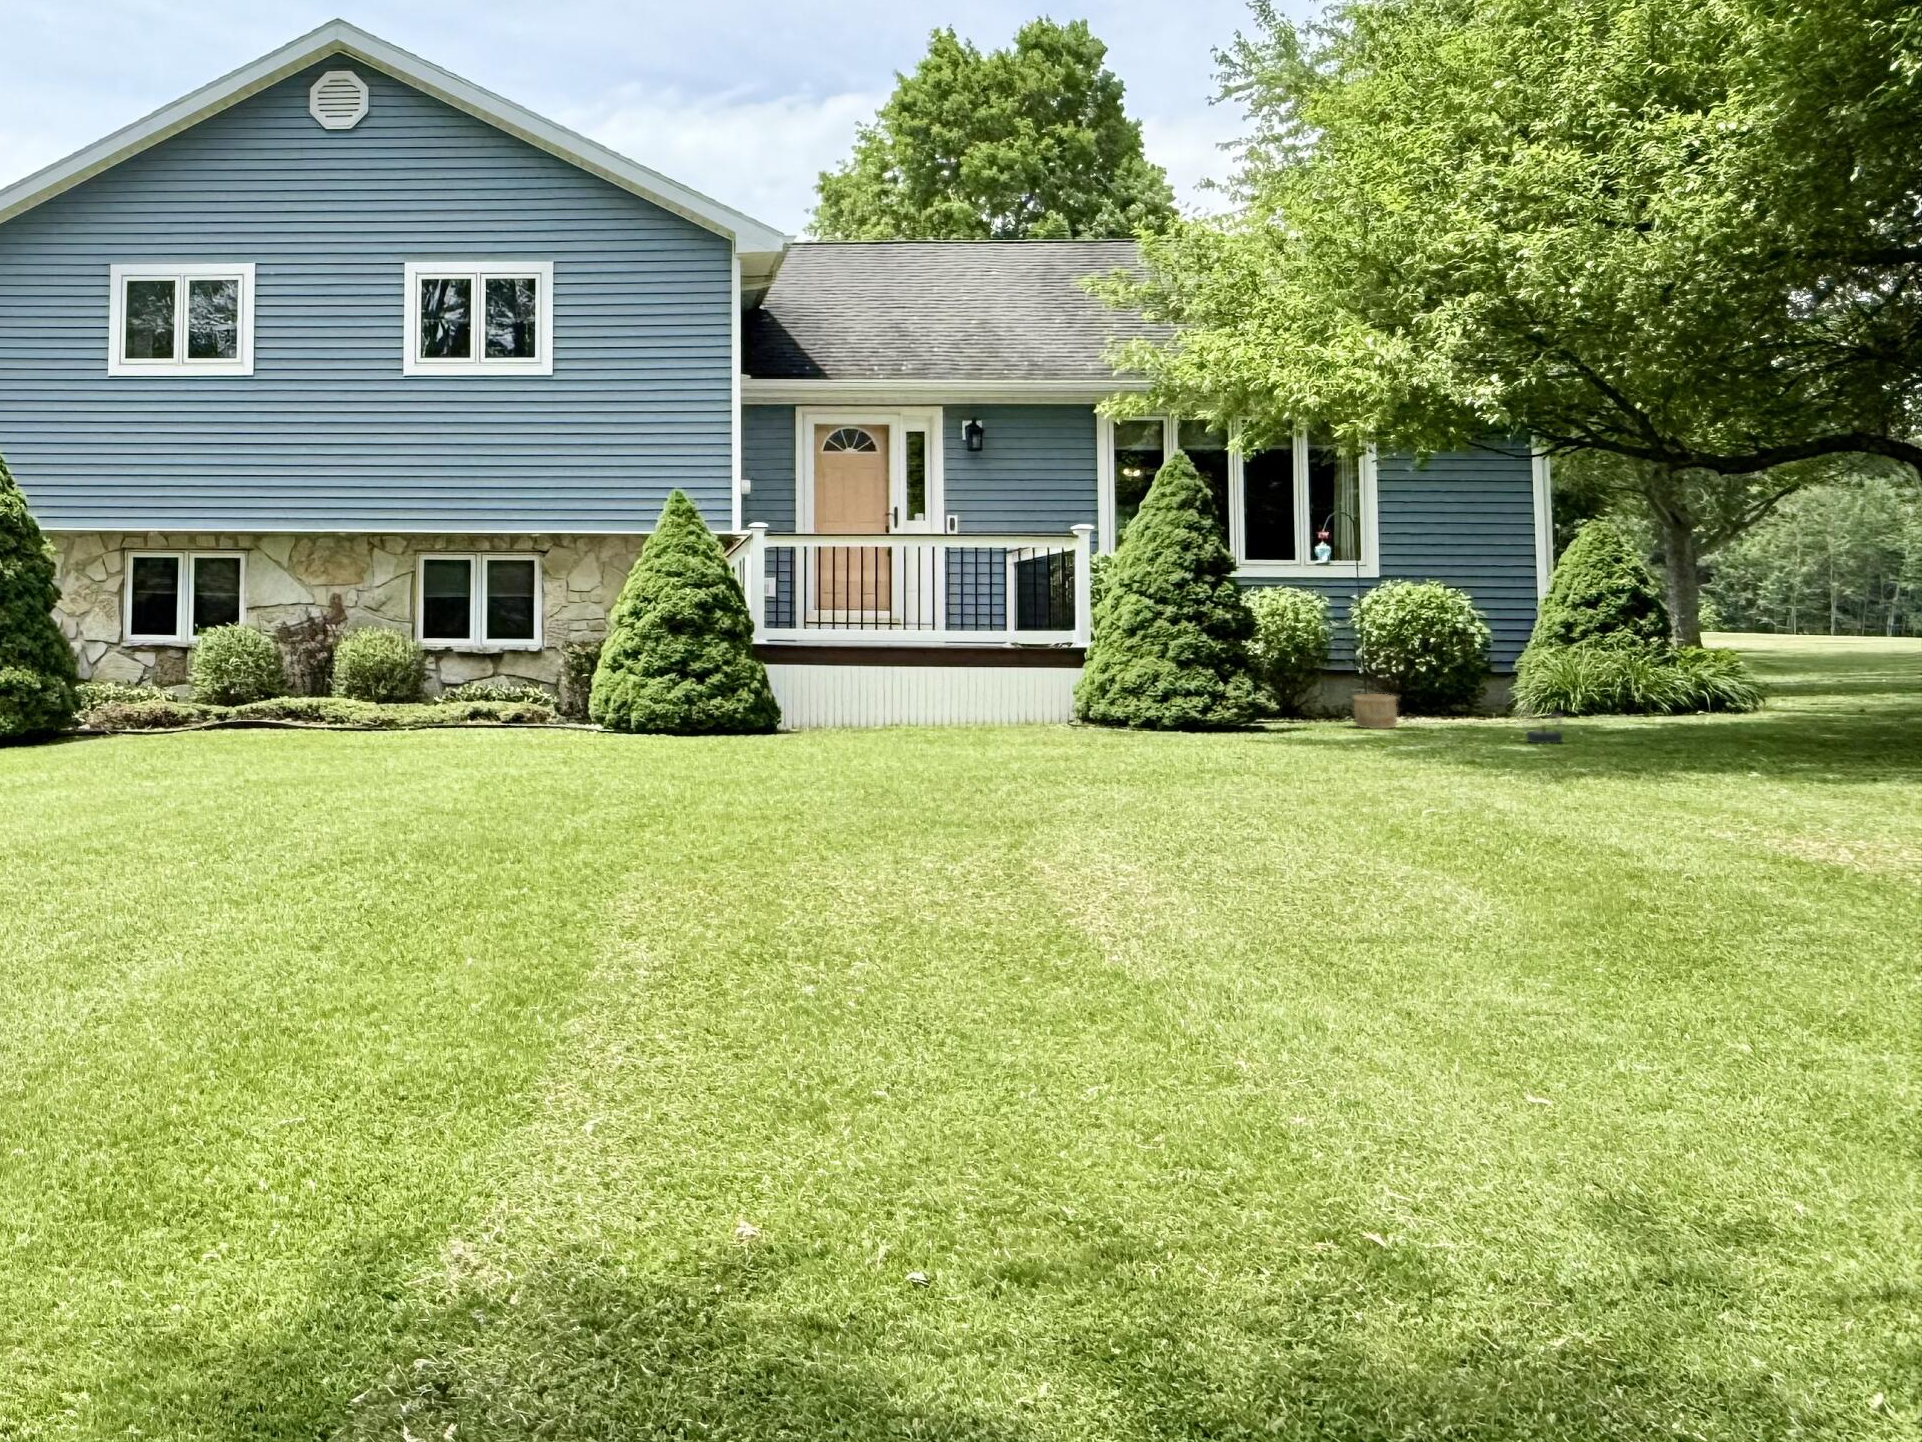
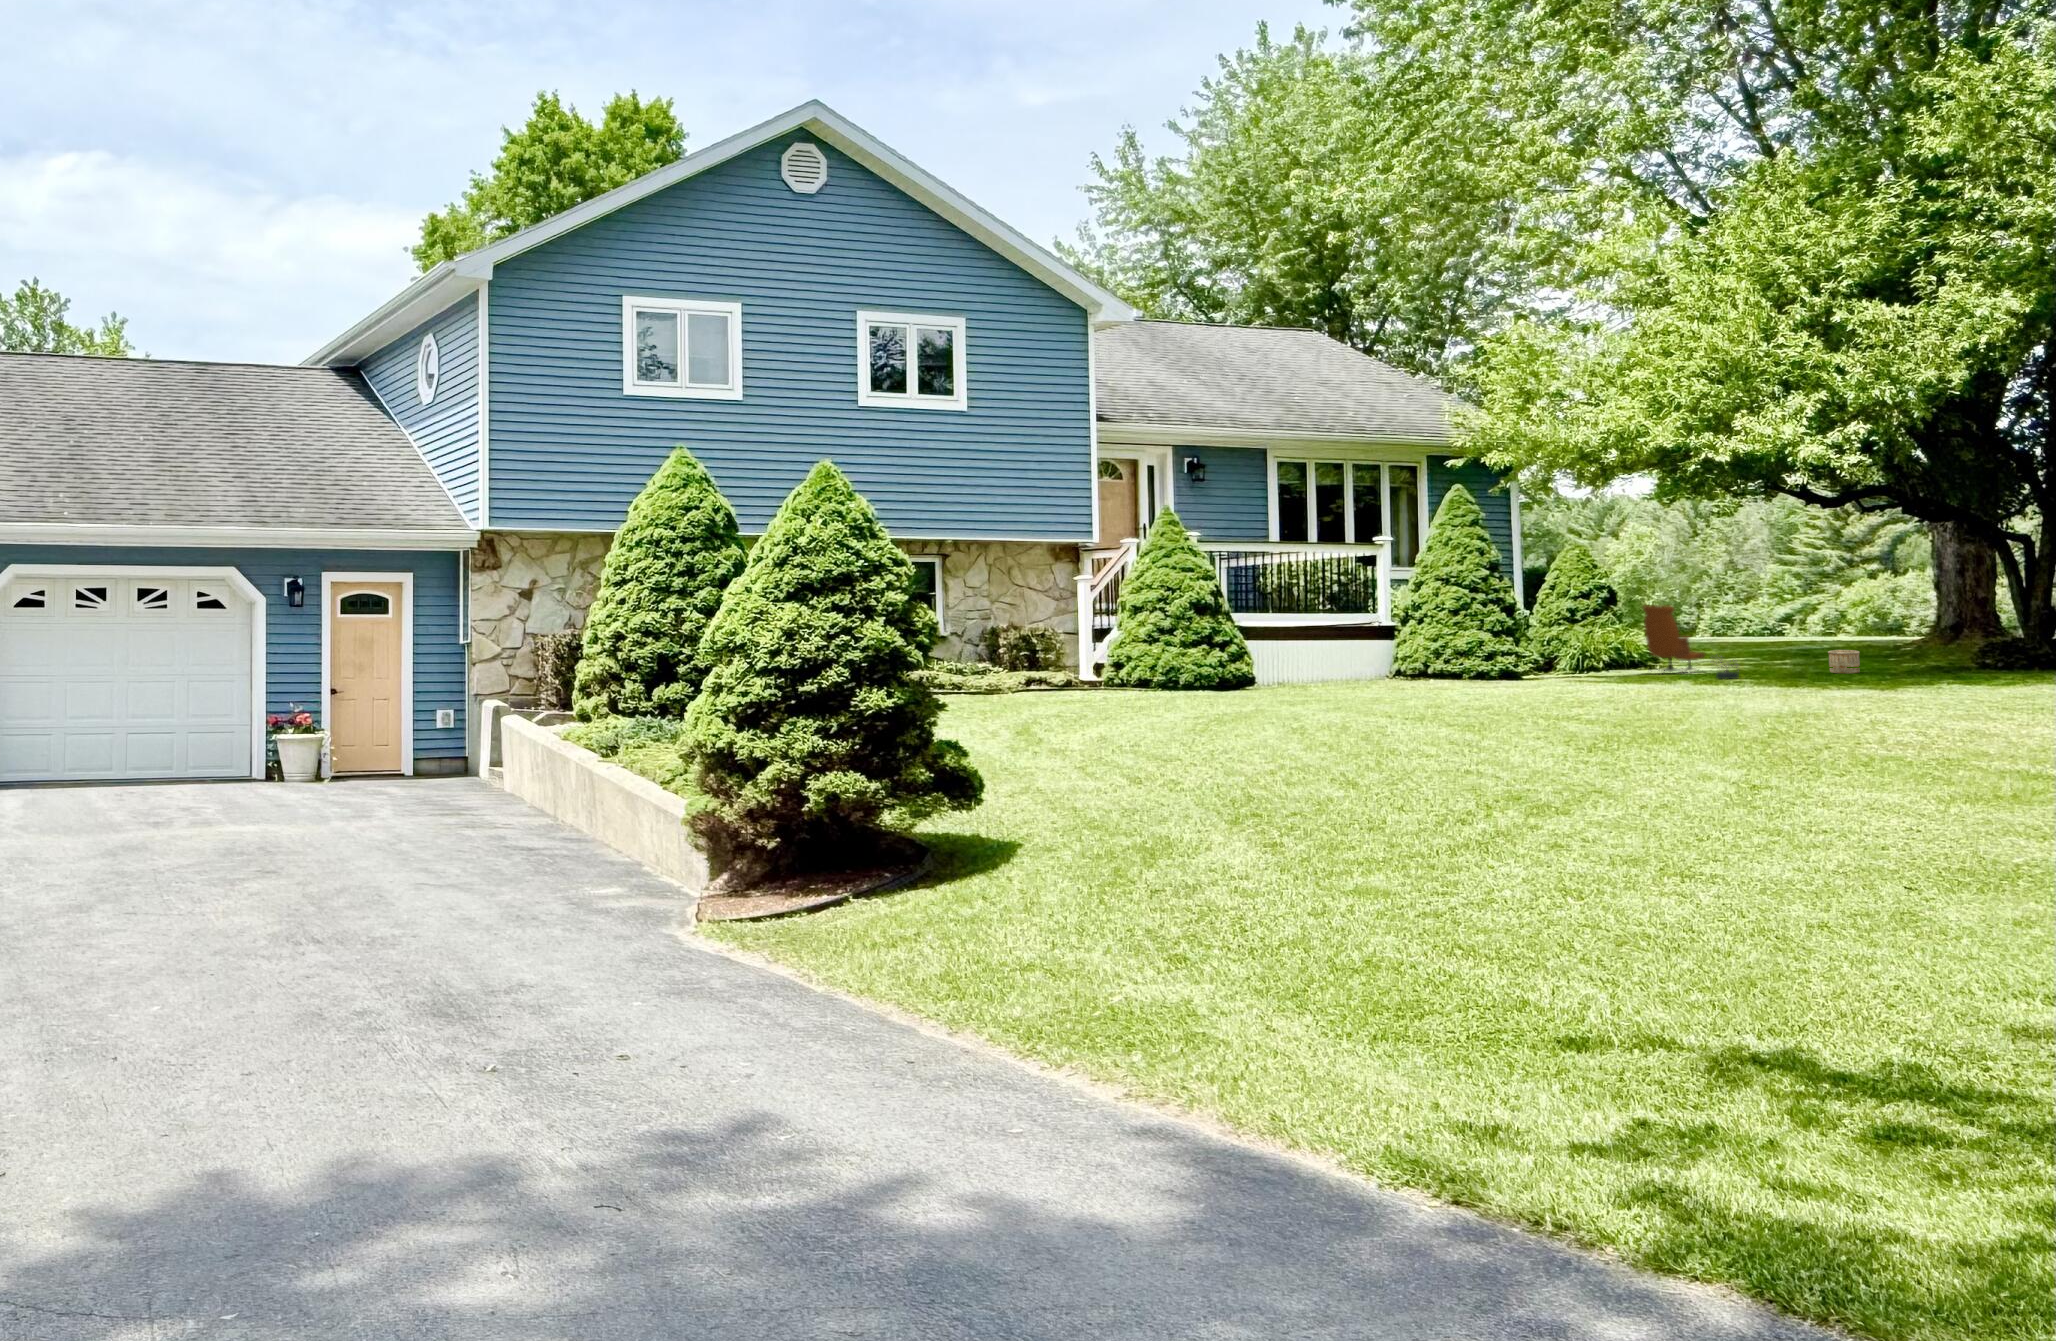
lounge chair: none [1527,619,1653,723] -> present [1643,605,1705,674]
wooden bucket: present [1353,694,1397,729] -> present [1828,650,1860,673]

